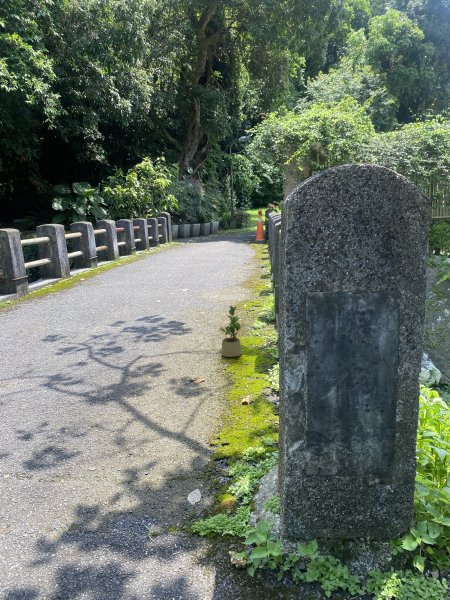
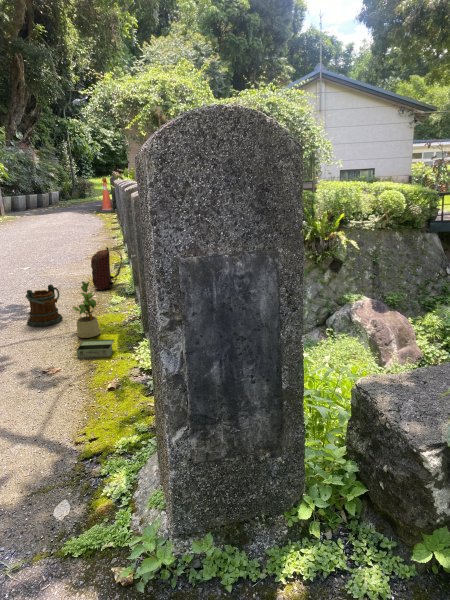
backpack: none [240,276,269,315] -> present [91,247,122,290]
bucket: none [180,306,211,343] -> present [25,284,63,327]
toolbox: none [219,359,253,376] -> present [76,340,114,358]

